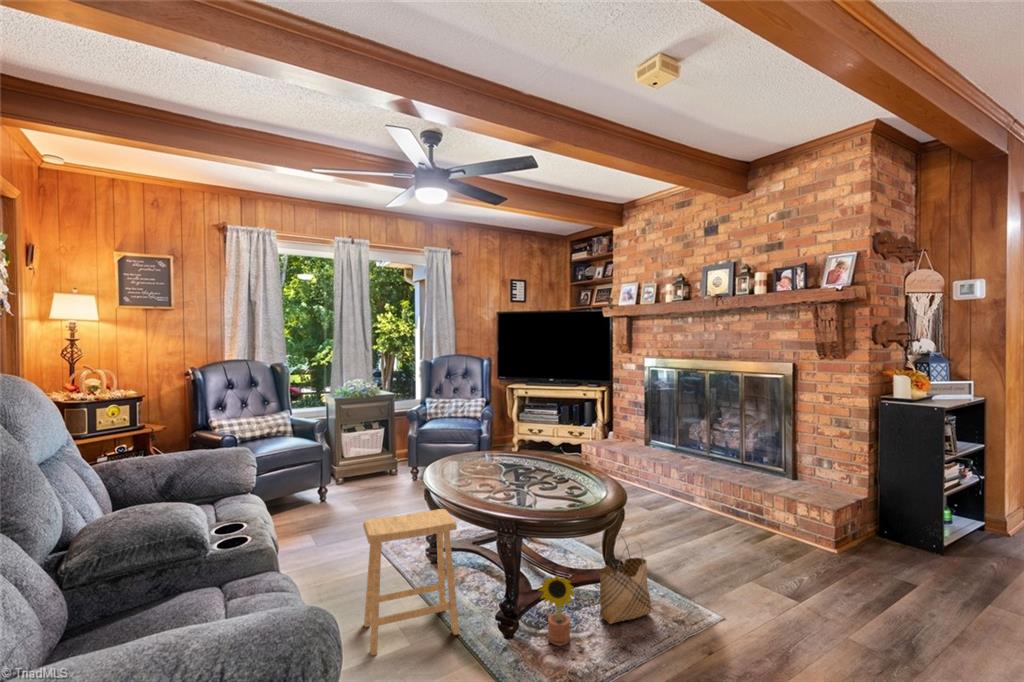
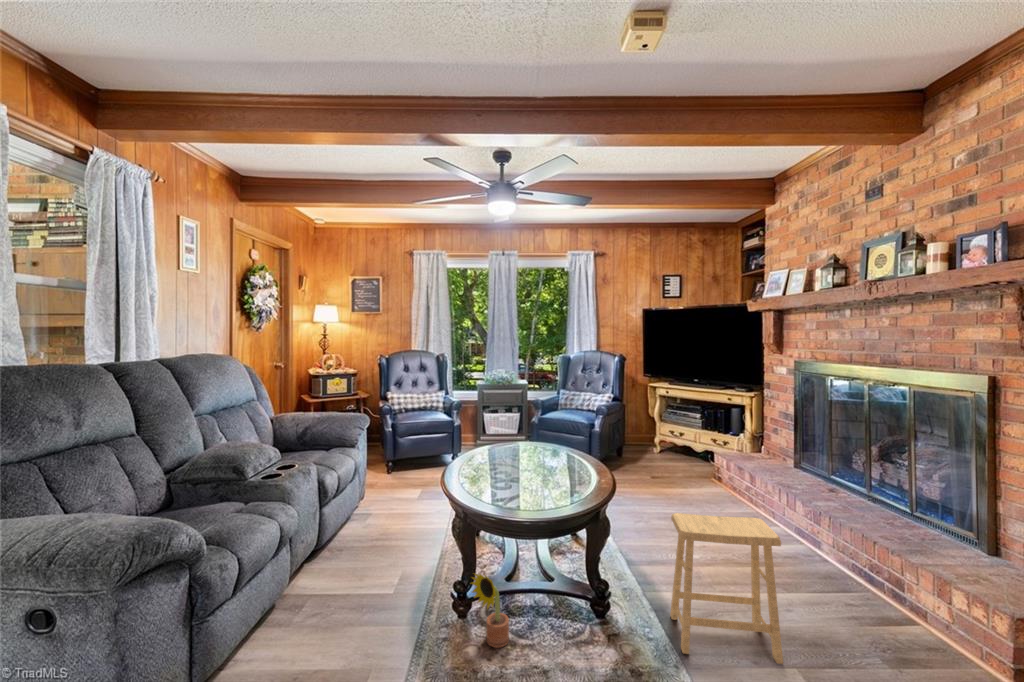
footstool: present [363,509,459,655] -> present [670,513,783,664]
woven basket: present [599,532,651,624] -> none [552,547,618,652]

